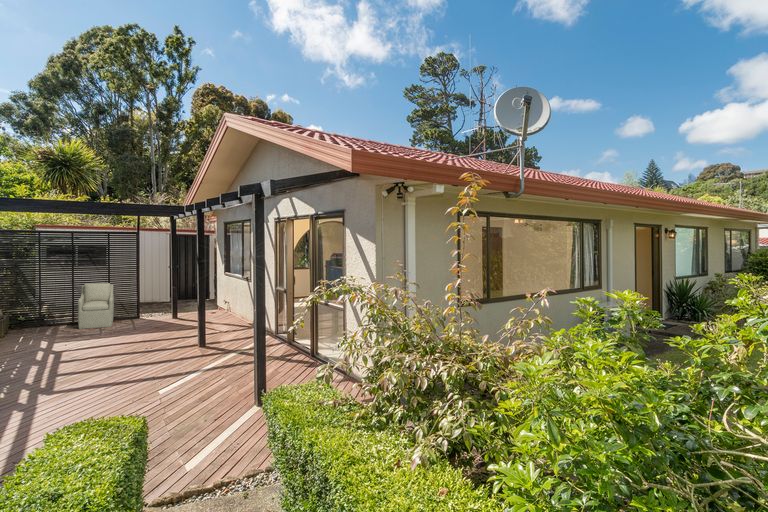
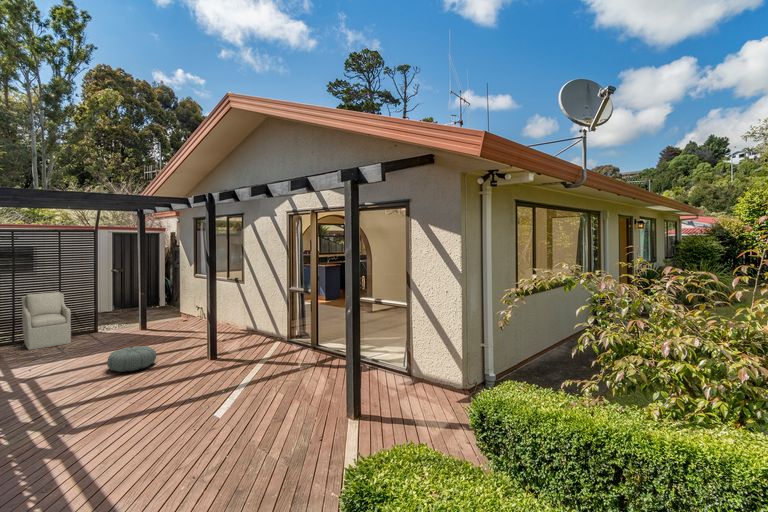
pouf: none [110,335,151,356] -> present [107,346,156,372]

